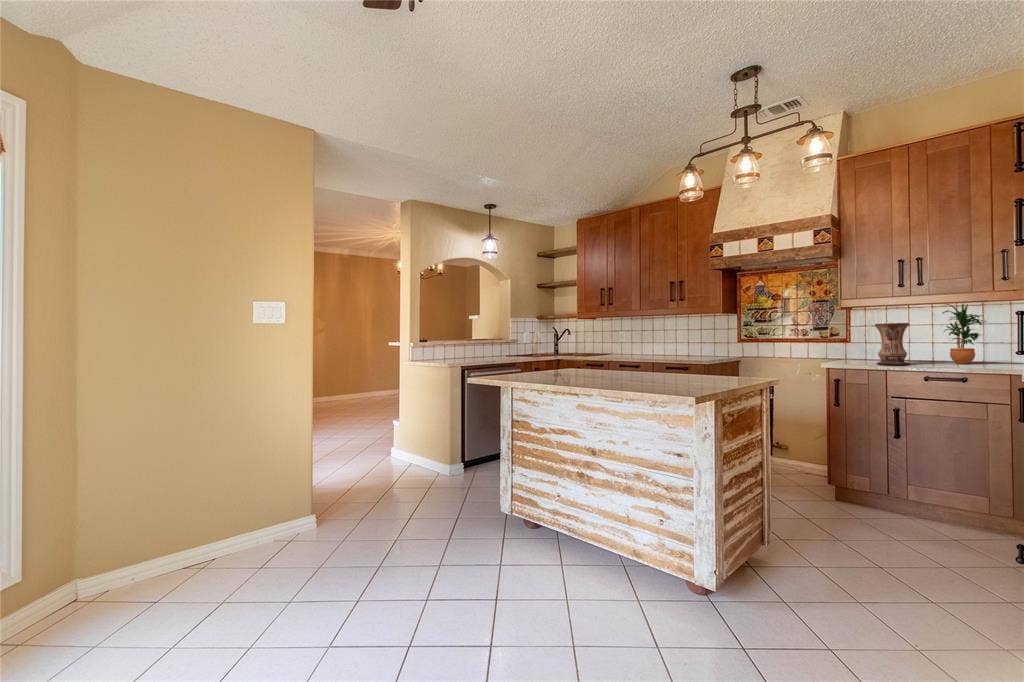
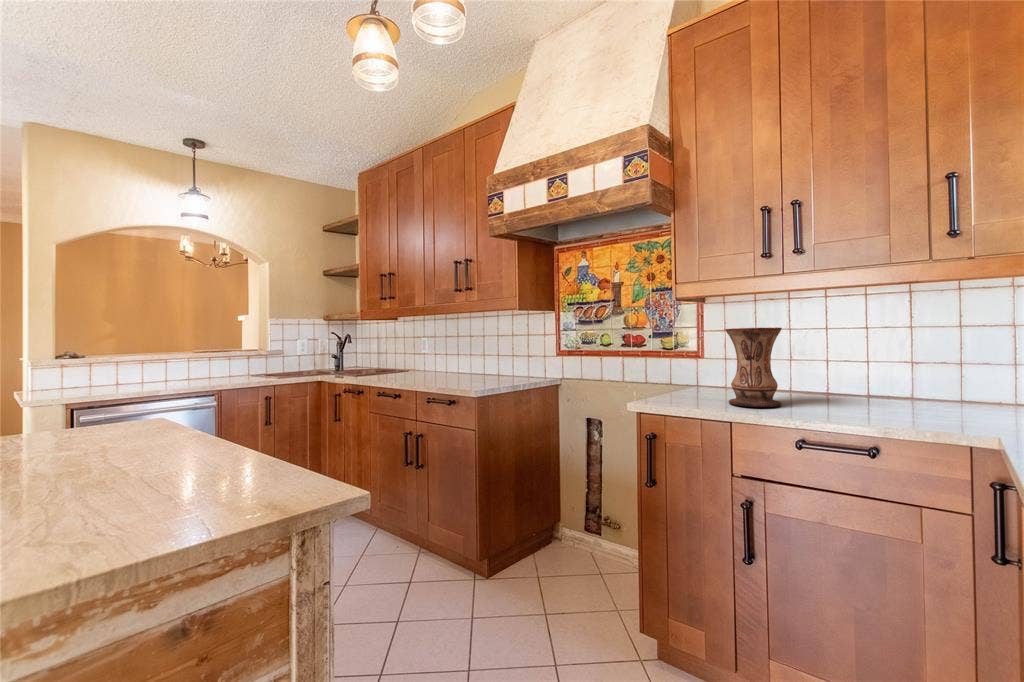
potted plant: present [942,304,986,364] -> none [834,291,915,405]

